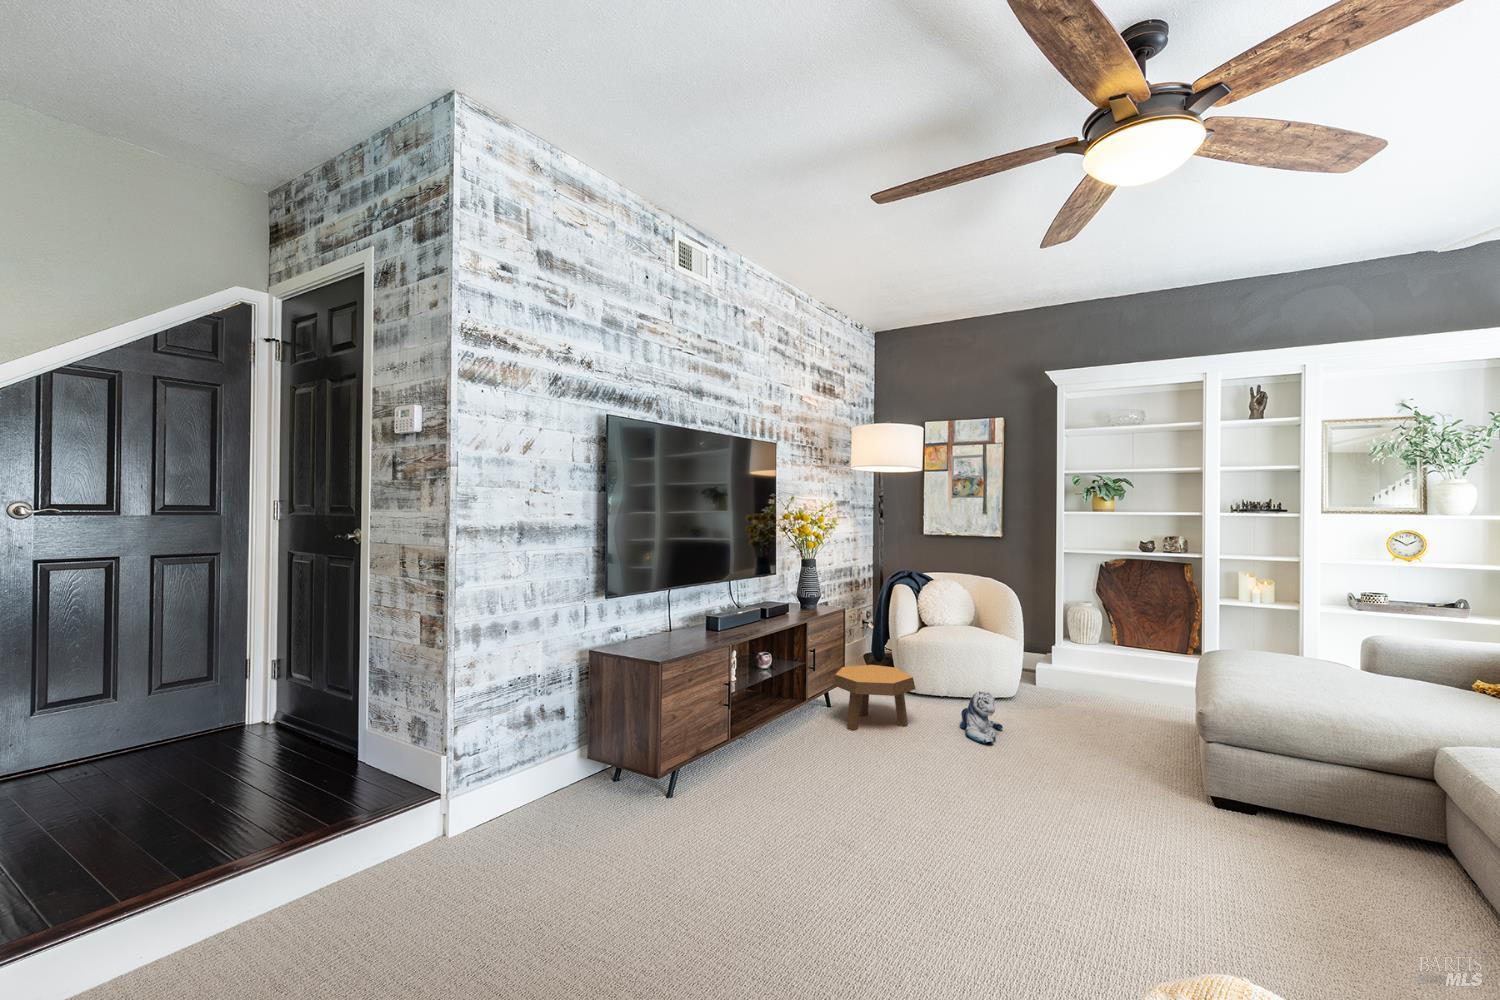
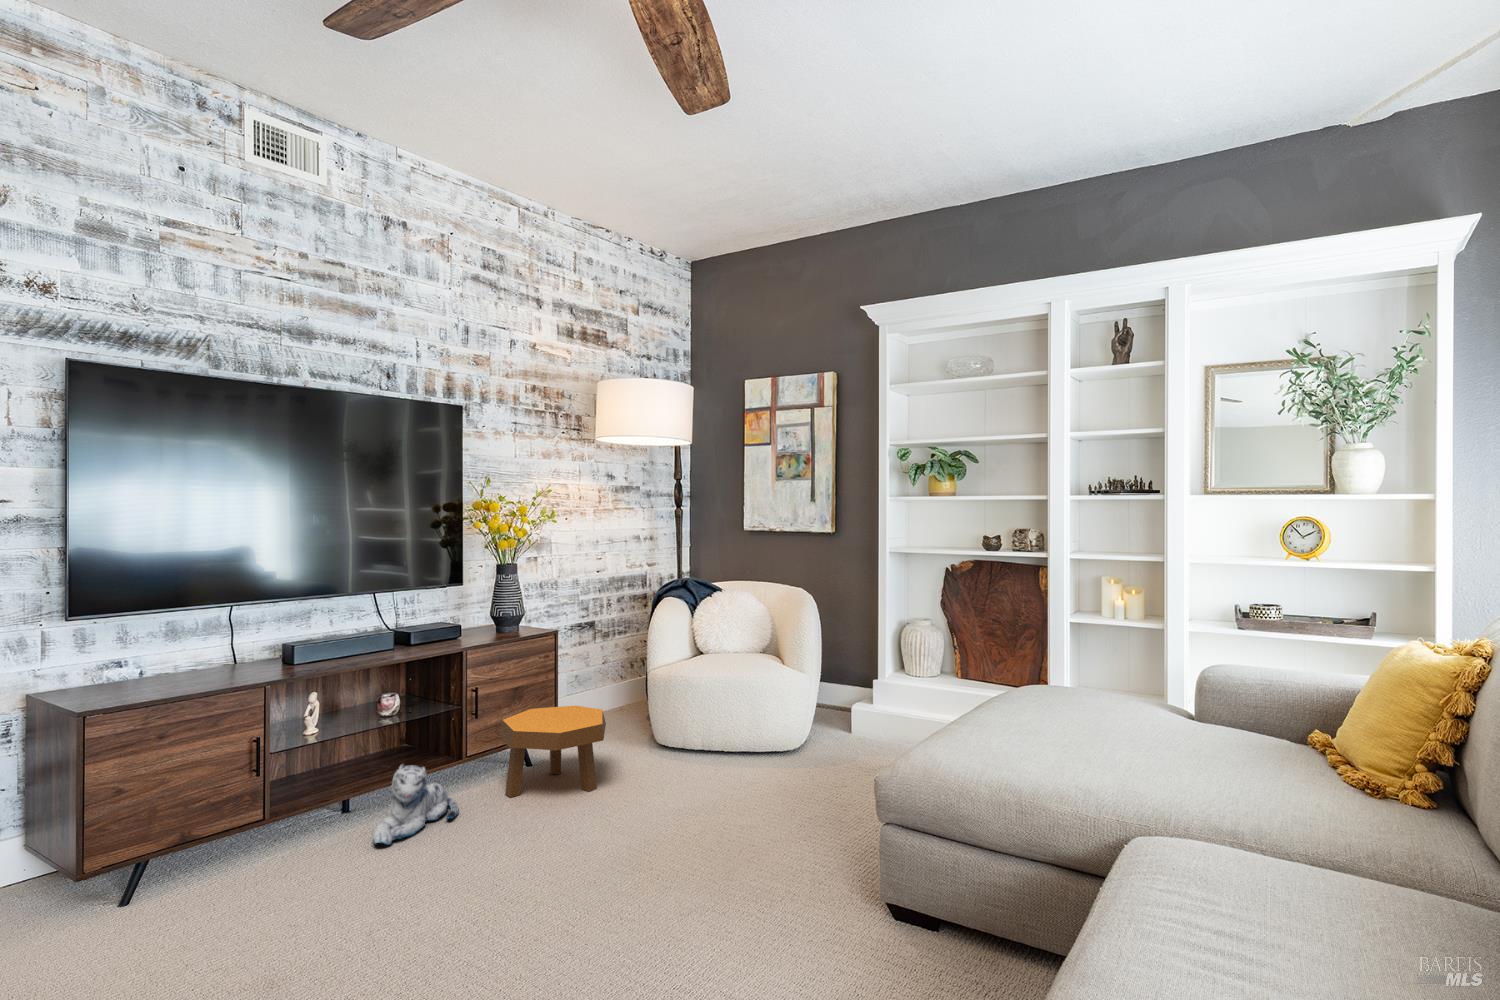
plush toy: present [959,691,1003,744] -> present [373,765,459,844]

